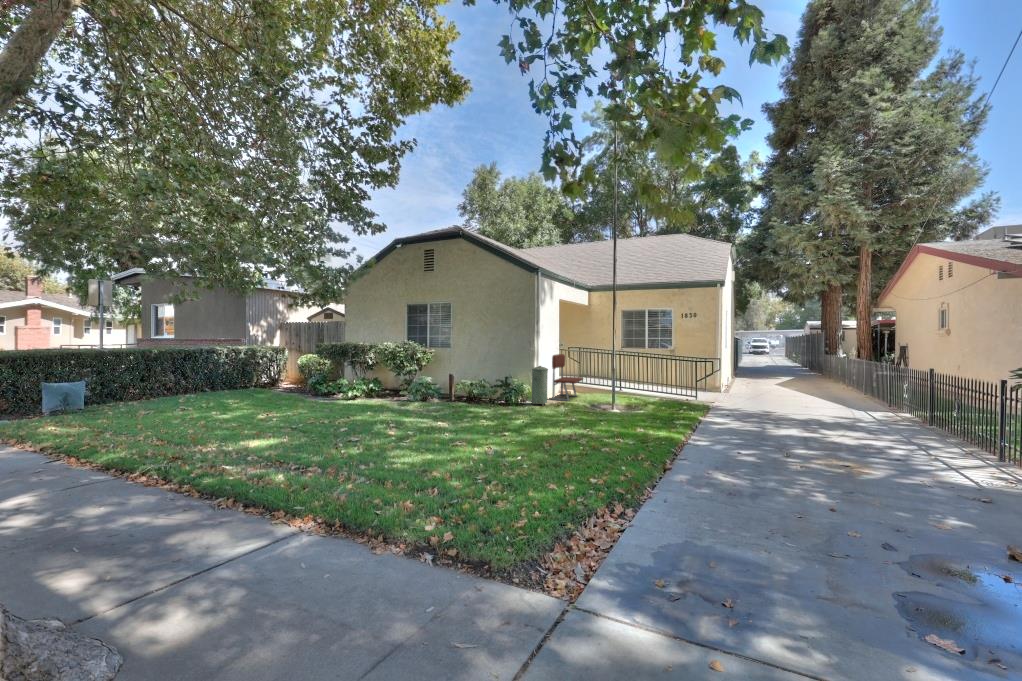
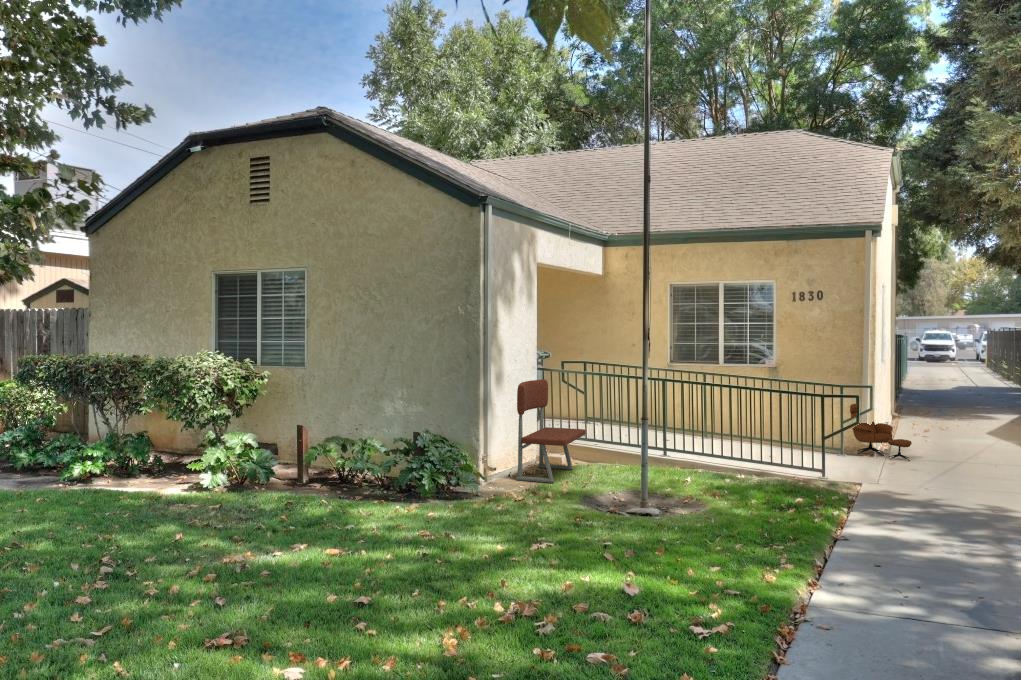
trash can: present [531,366,548,406] -> none [467,409,504,498]
lounge chair: none [710,368,739,395] -> present [850,404,912,461]

